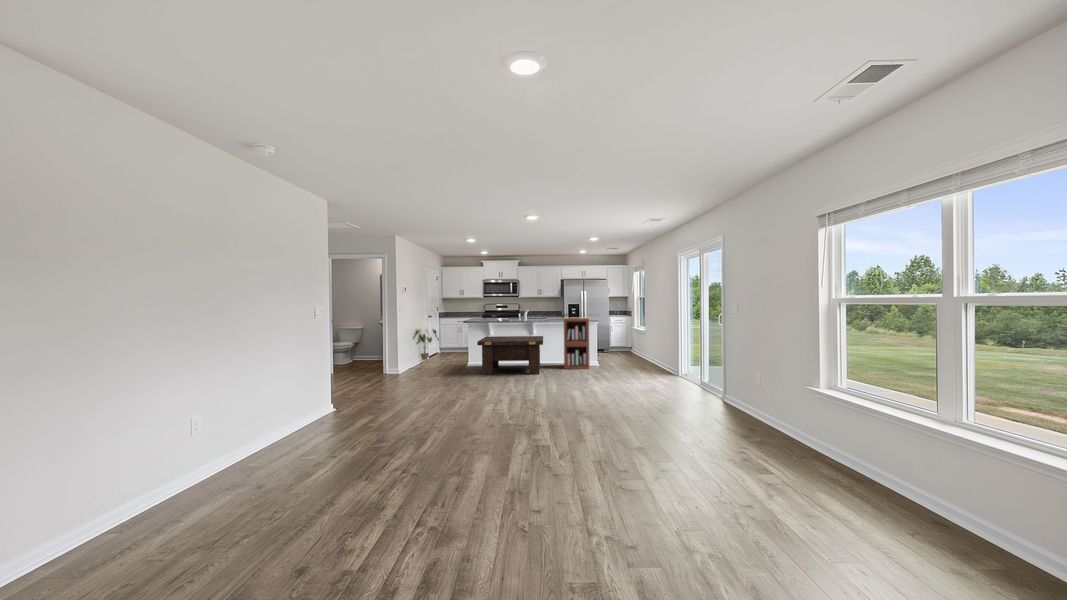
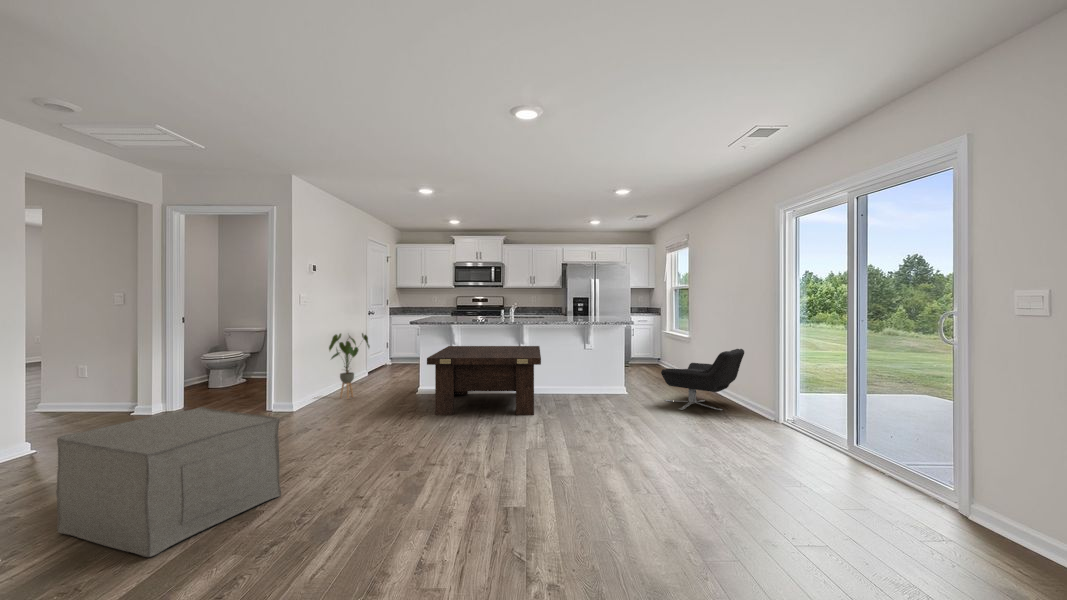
bookshelf: present [564,318,589,369] -> none [573,318,615,402]
lounge chair: none [615,335,665,372] -> present [661,349,744,410]
ottoman: none [346,360,425,408] -> present [56,407,281,557]

